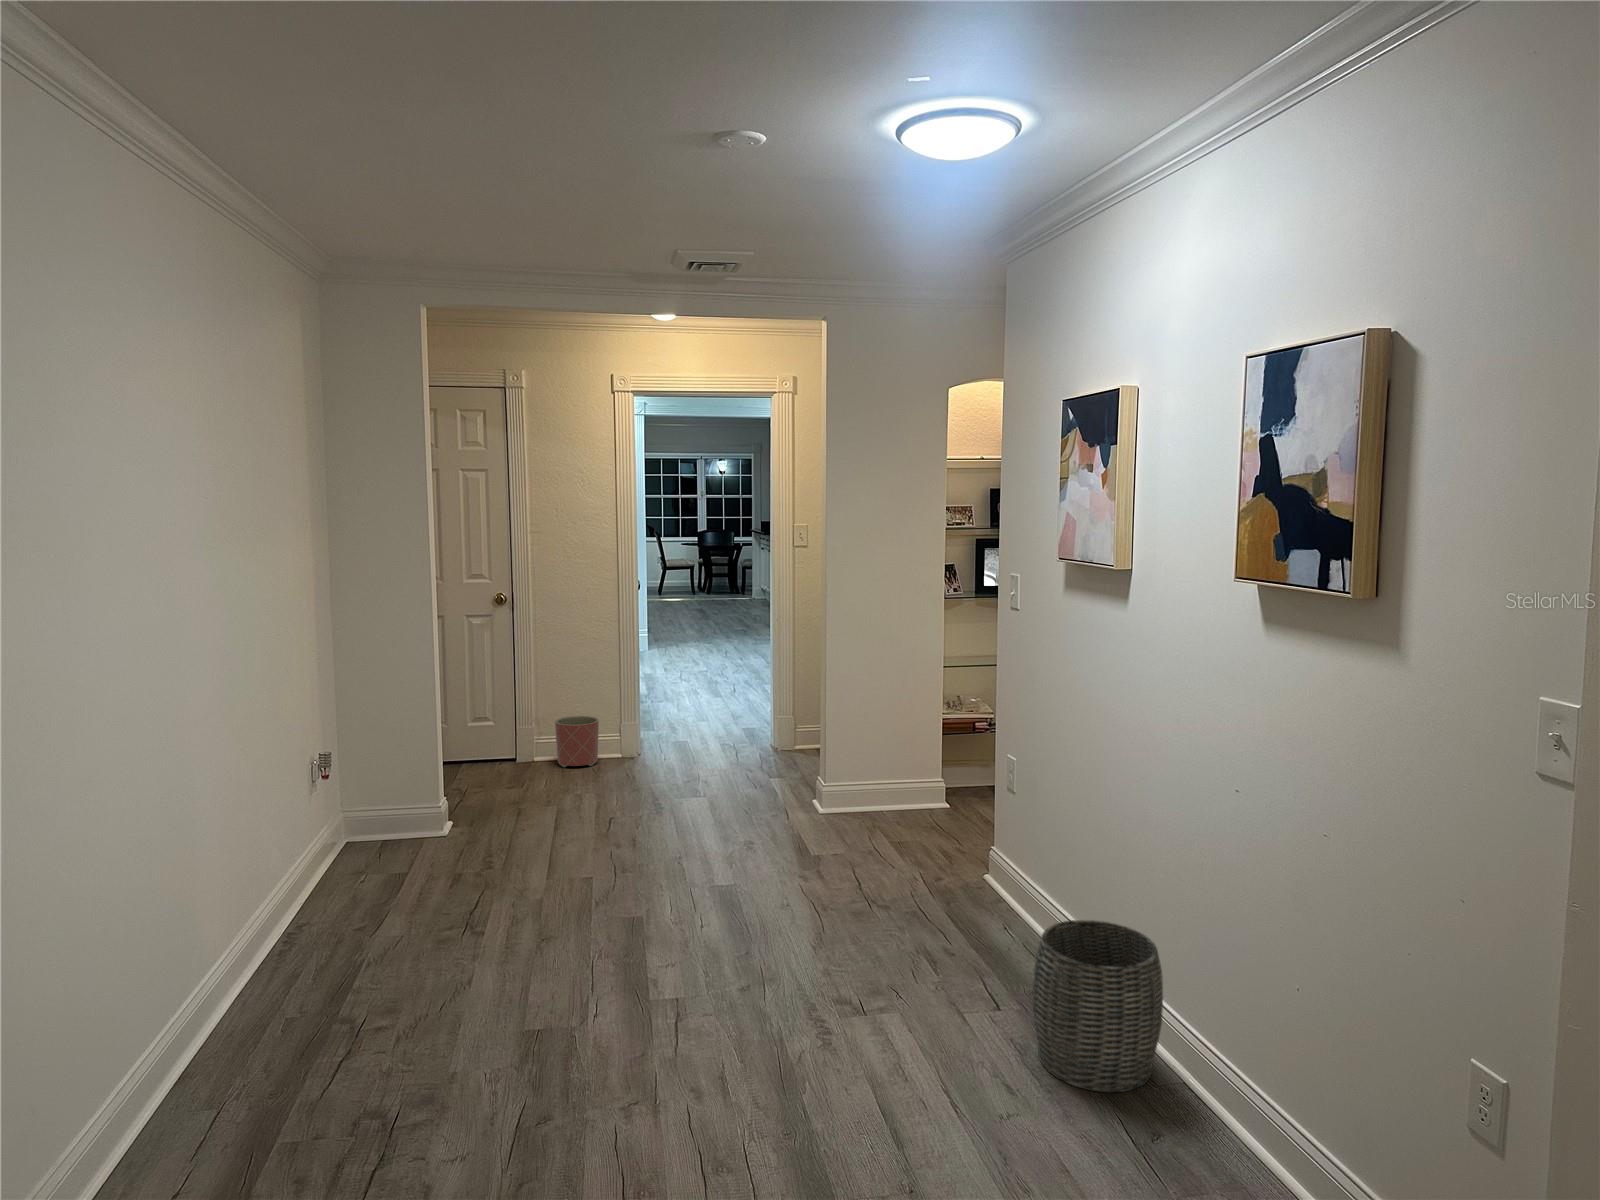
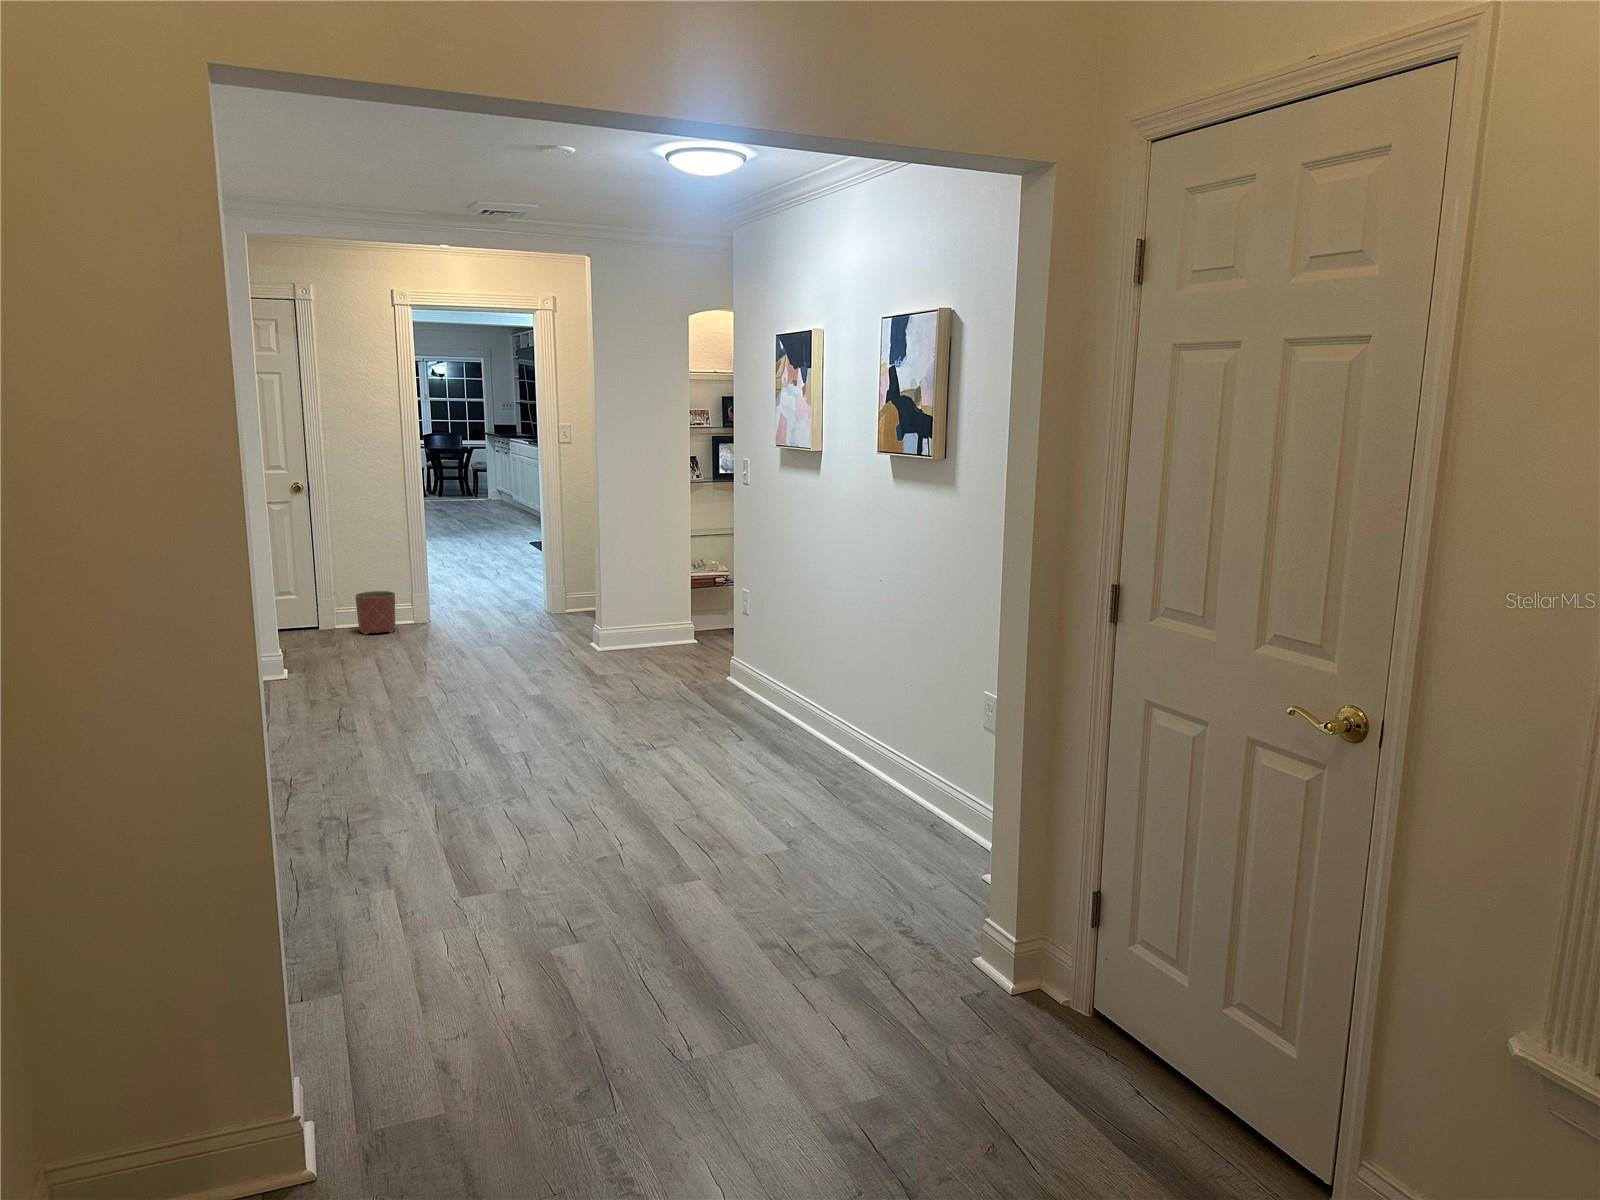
woven basket: present [1033,920,1163,1092] -> none [766,675,844,770]

